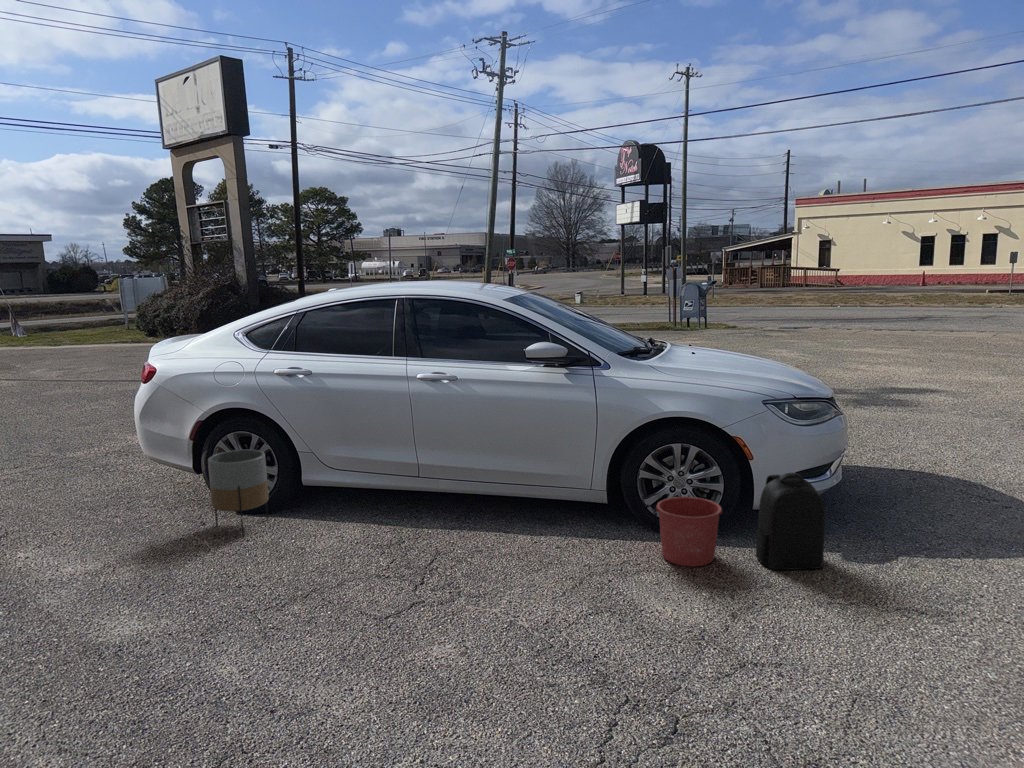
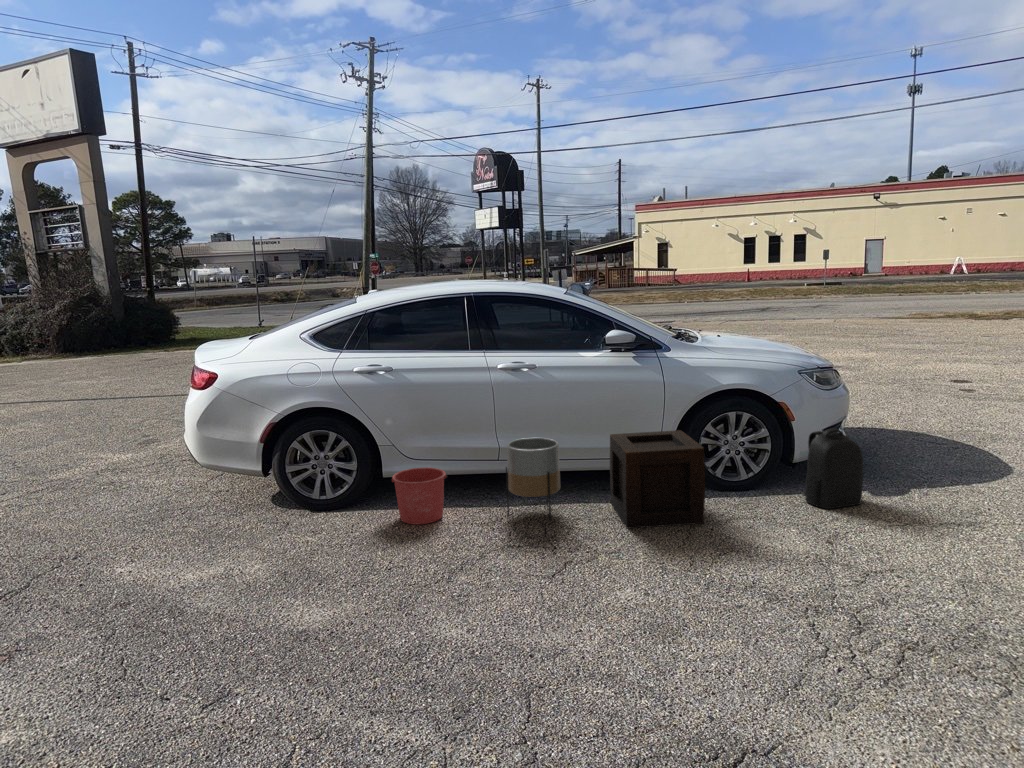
planter: present [208,449,269,537] -> present [506,438,560,520]
wooden crate: none [522,459,616,572] -> present [610,430,705,528]
bucket: present [655,497,723,567] -> present [391,467,448,525]

